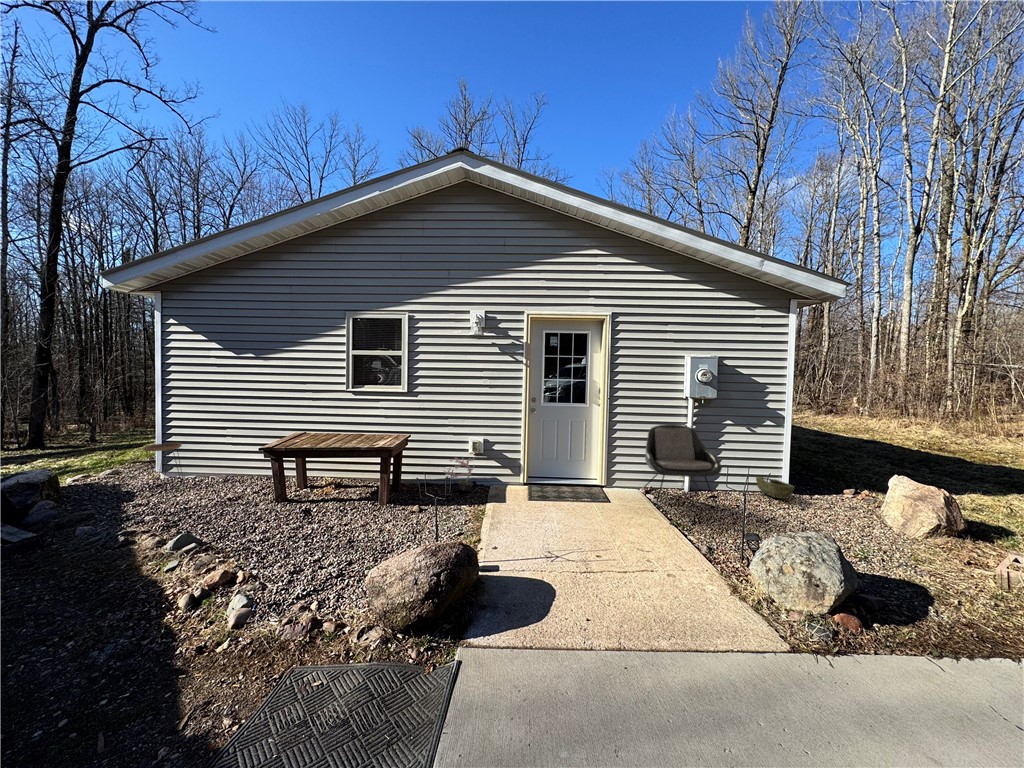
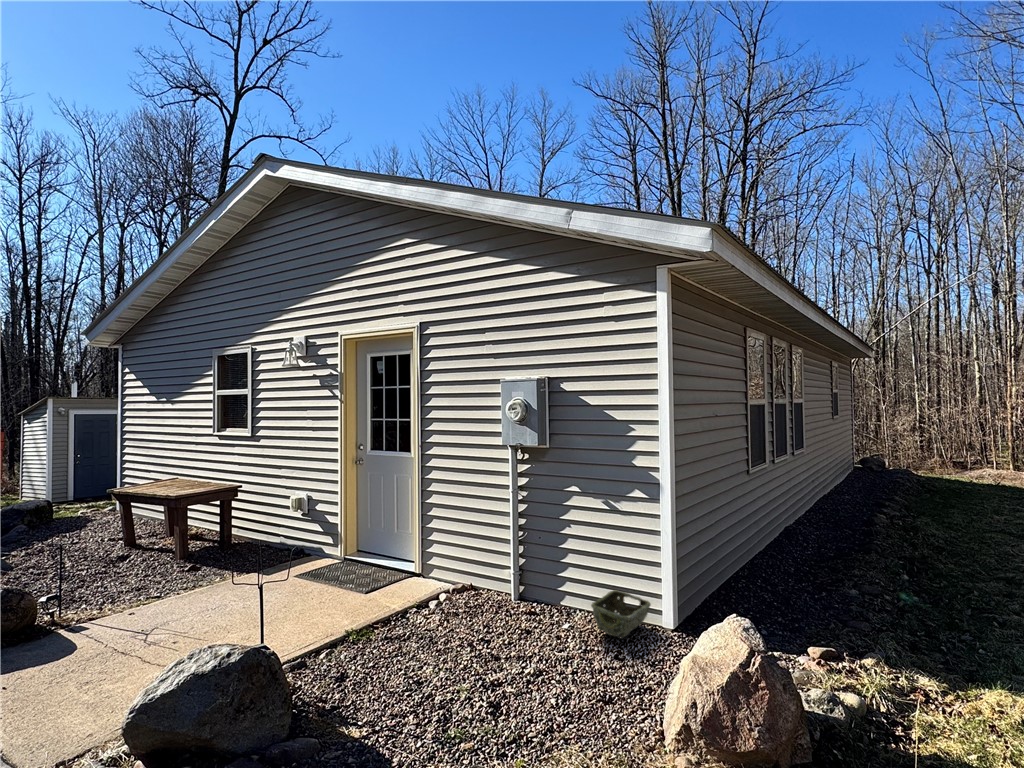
lounge chair: present [644,424,722,508] -> none [390,487,518,629]
side table: present [143,442,184,489] -> none [90,482,124,526]
potted plant: present [444,455,475,491] -> none [260,512,296,558]

